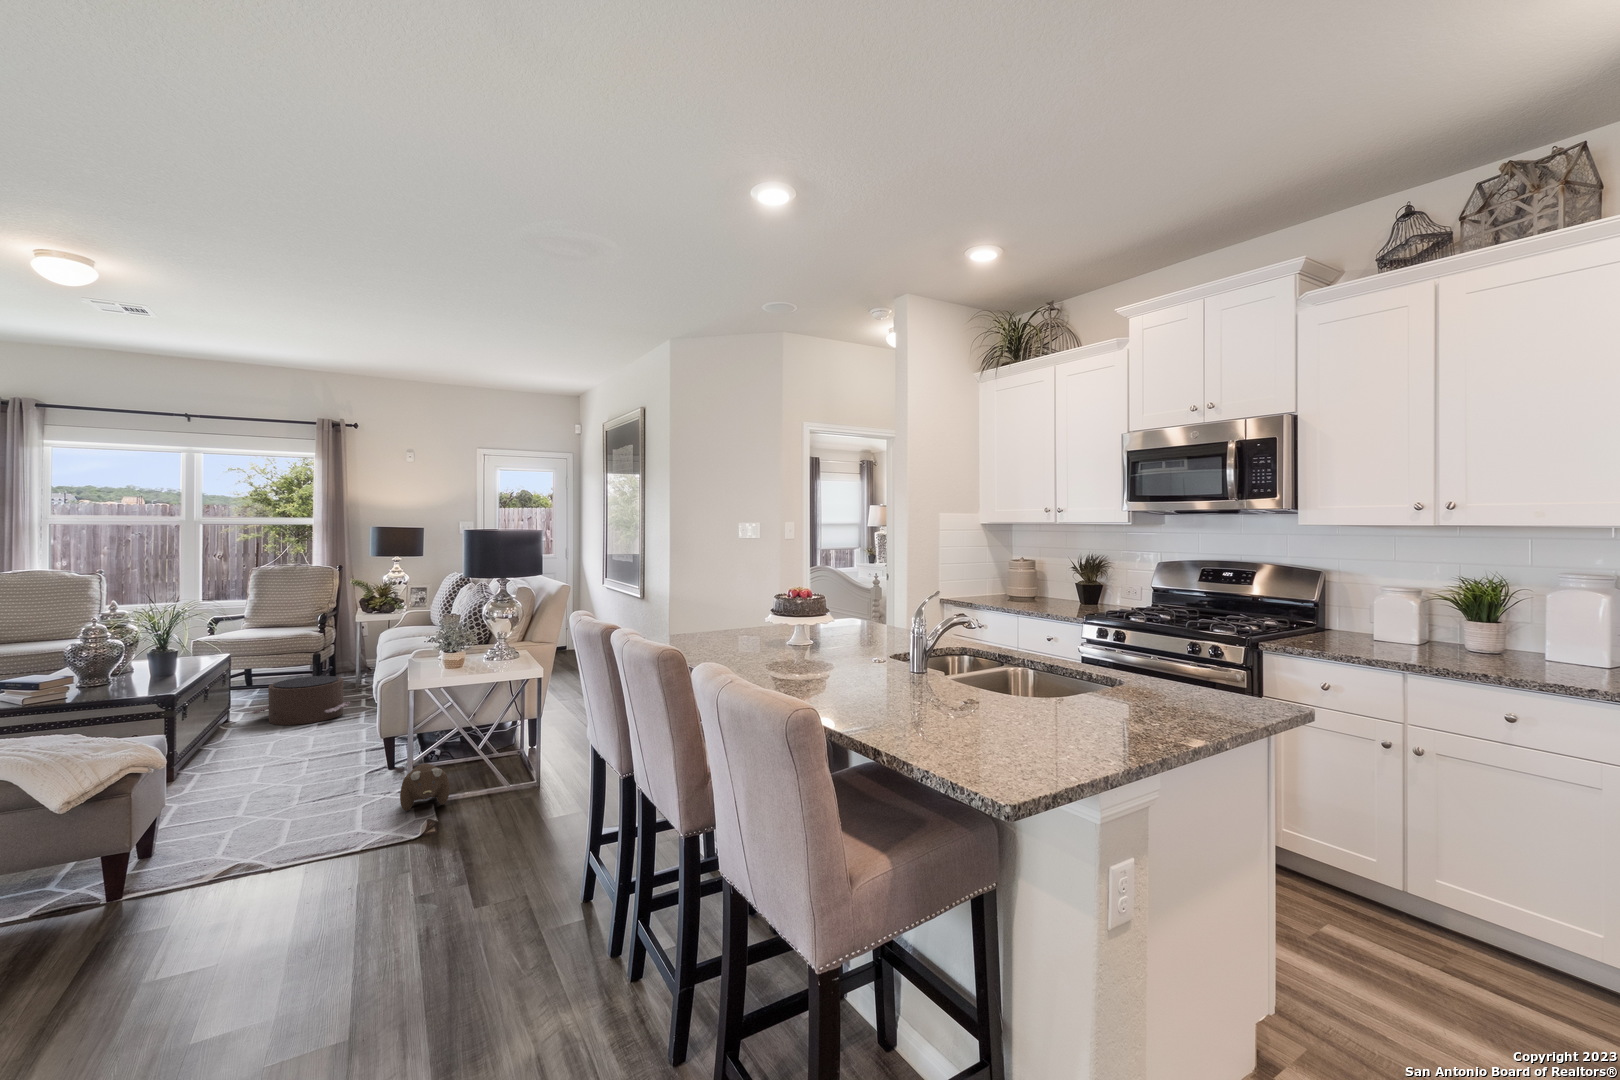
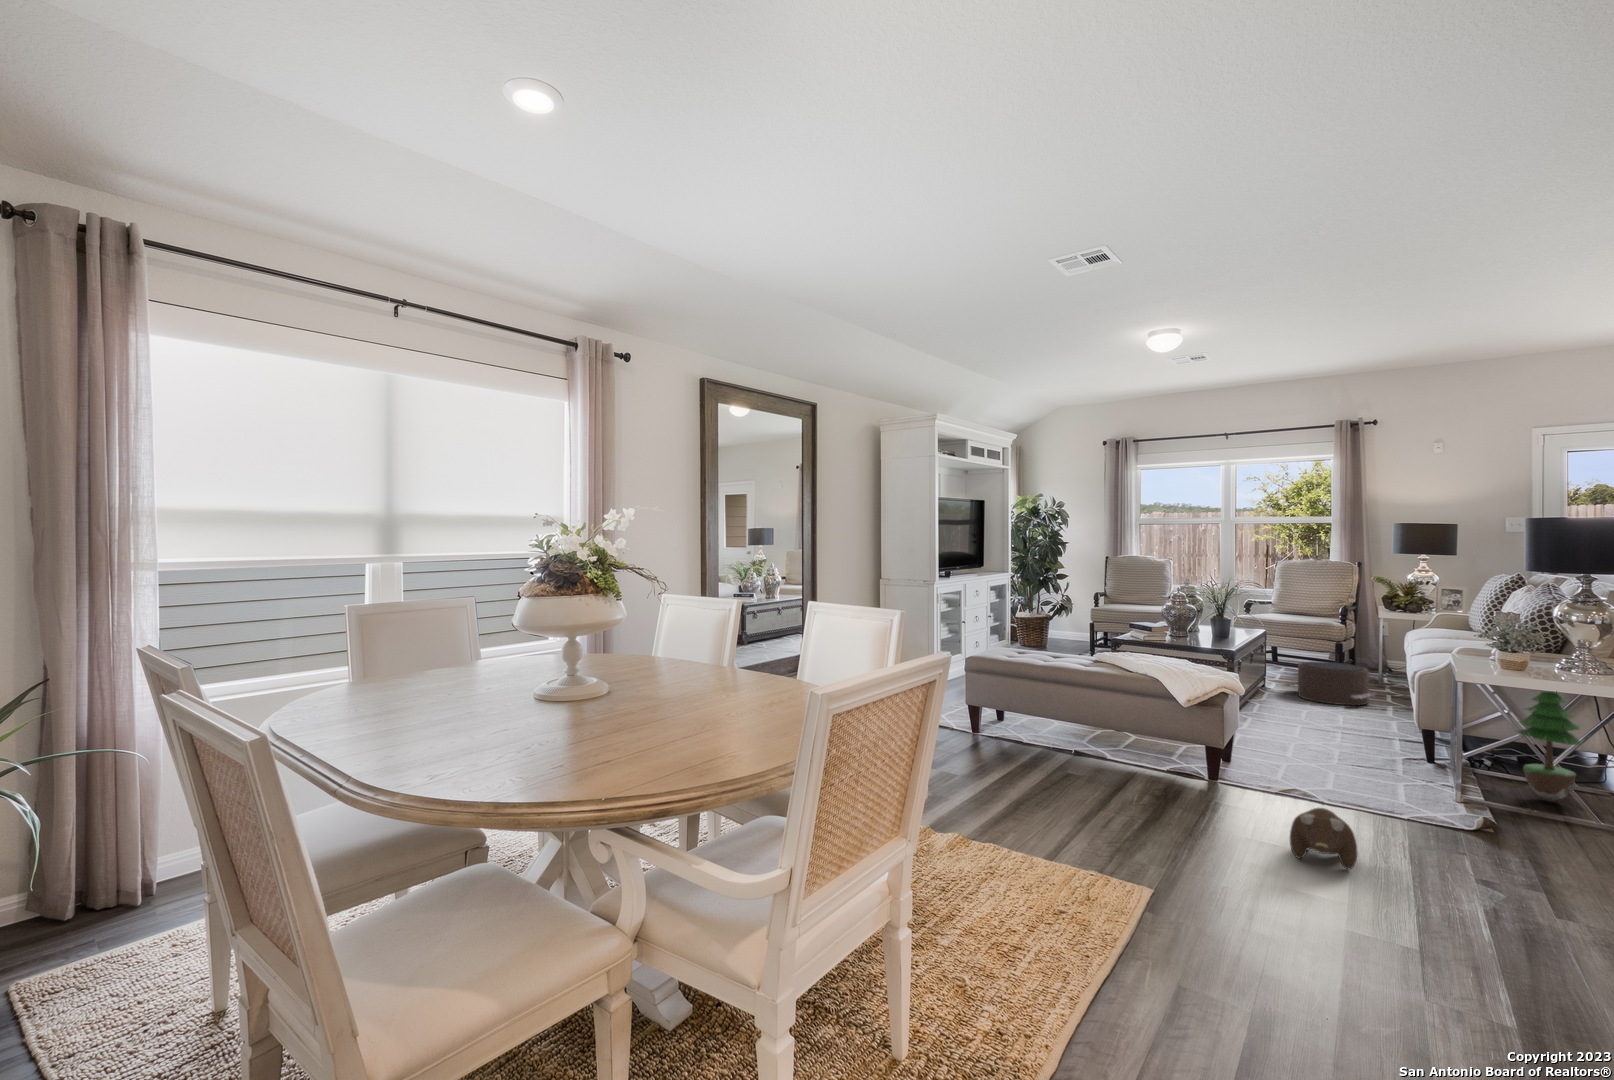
potted tree: none [455,662,501,777] -> present [1517,691,1581,801]
plush toy: present [400,764,450,811] -> present [1290,808,1358,869]

